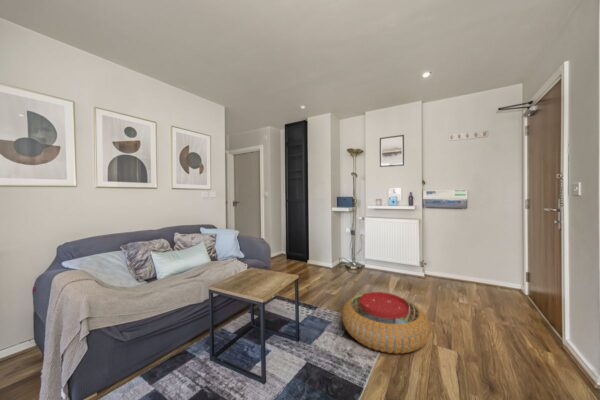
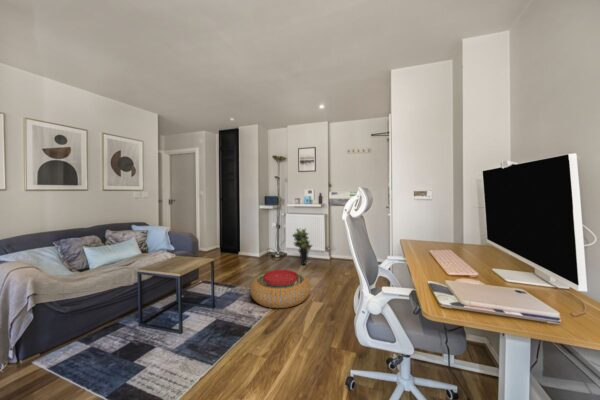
potted plant: none [376,235,404,283] -> present [293,229,312,265]

